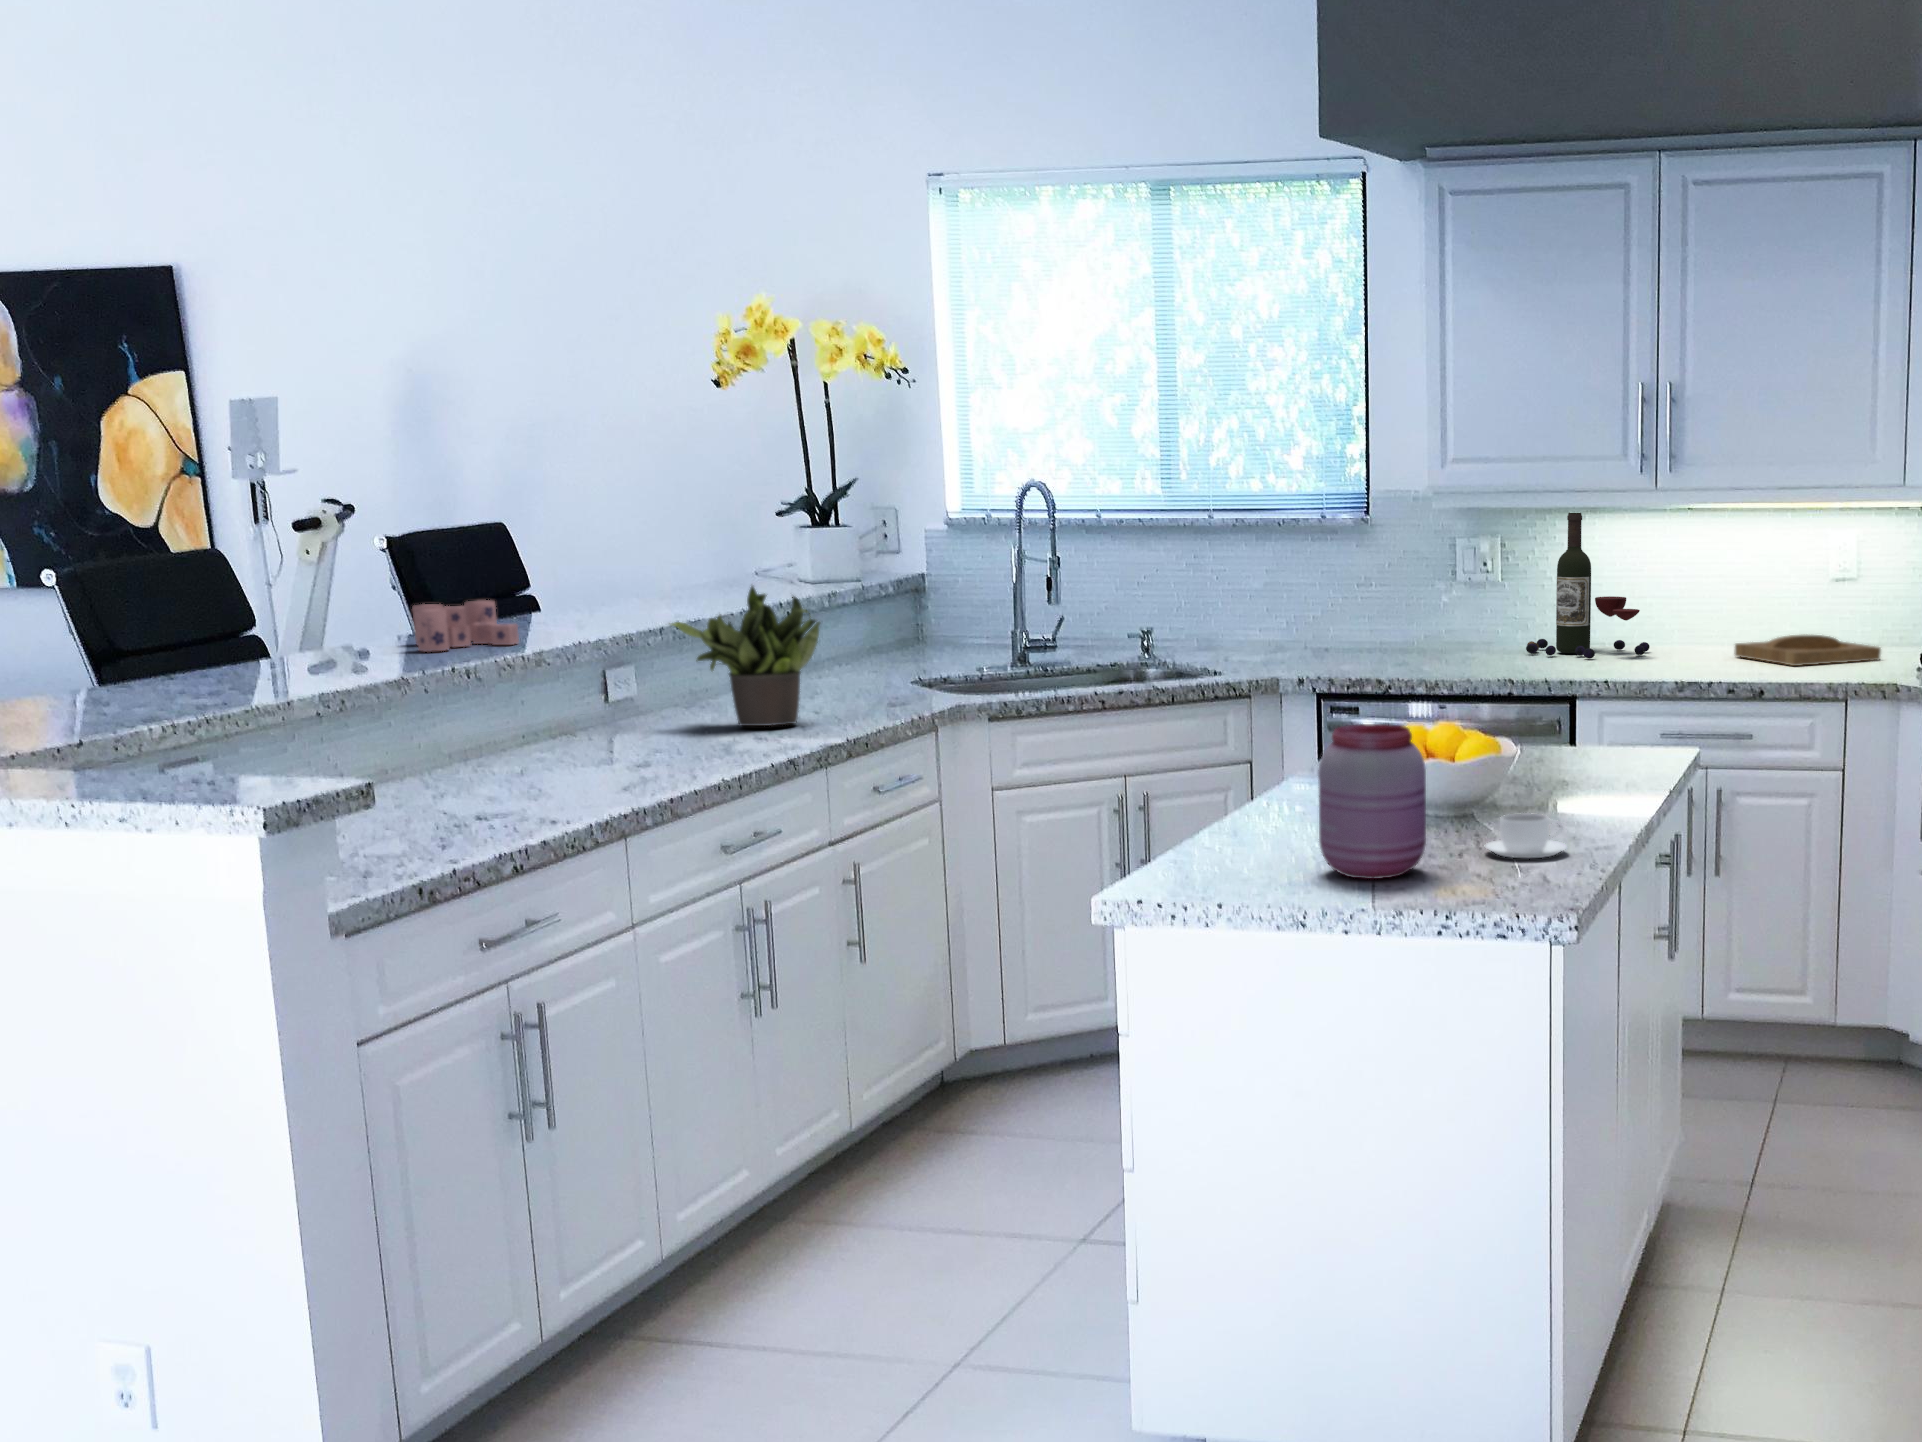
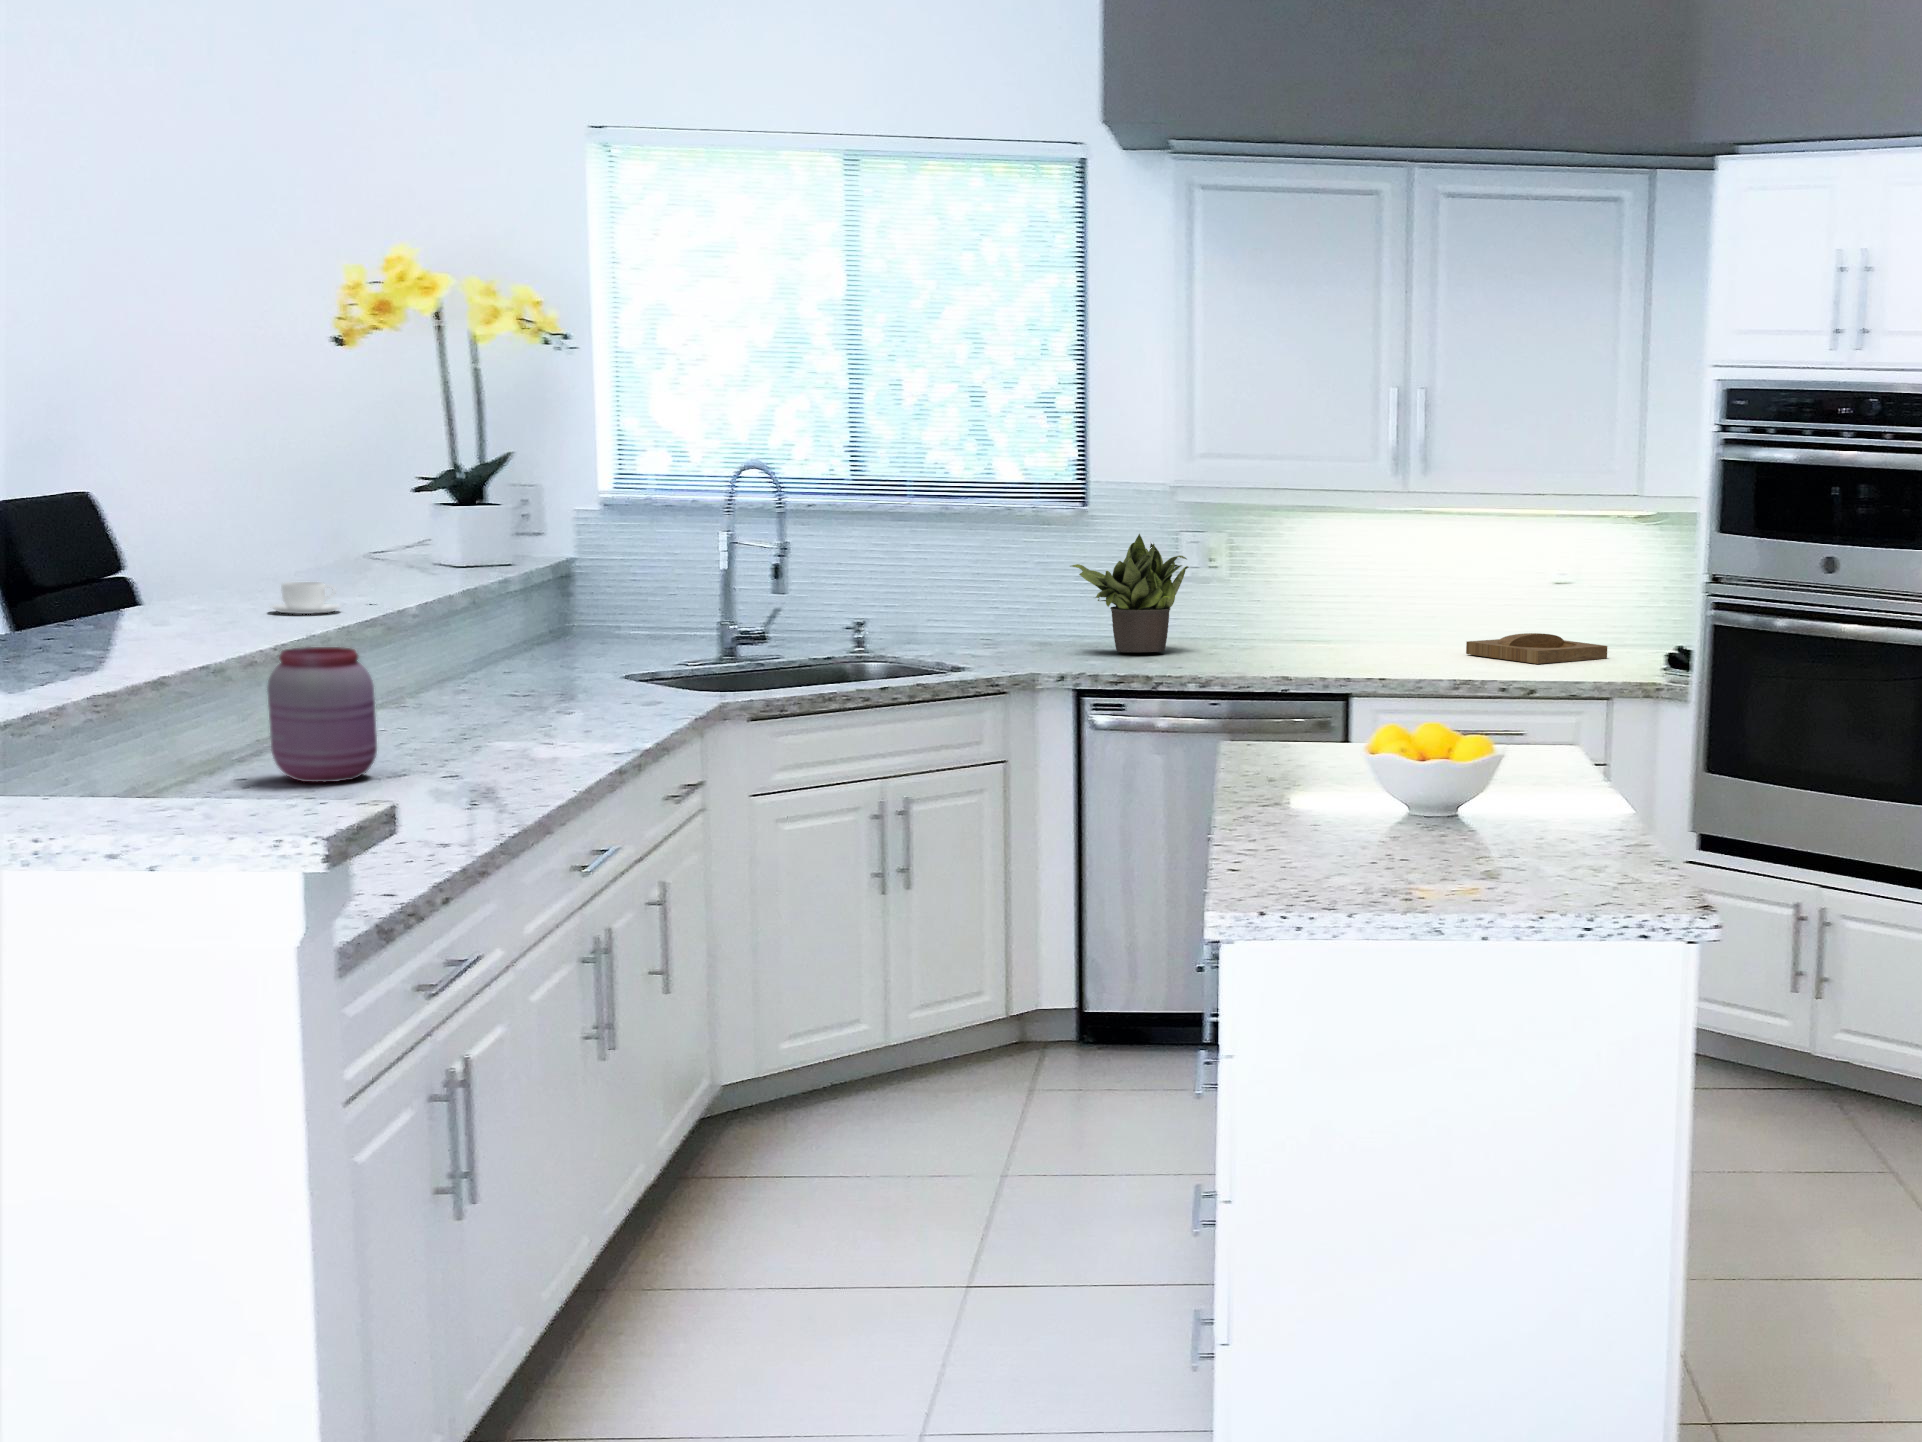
wine bottle: present [1526,513,1650,658] -> none [1253,510,1381,658]
potted plant: present [669,586,820,726] -> present [1070,534,1189,652]
candle: present [412,600,519,651] -> none [94,584,235,644]
jar: present [1318,724,1426,879] -> present [267,647,377,782]
coffee cup: present [1485,813,1567,858] -> present [271,582,340,614]

